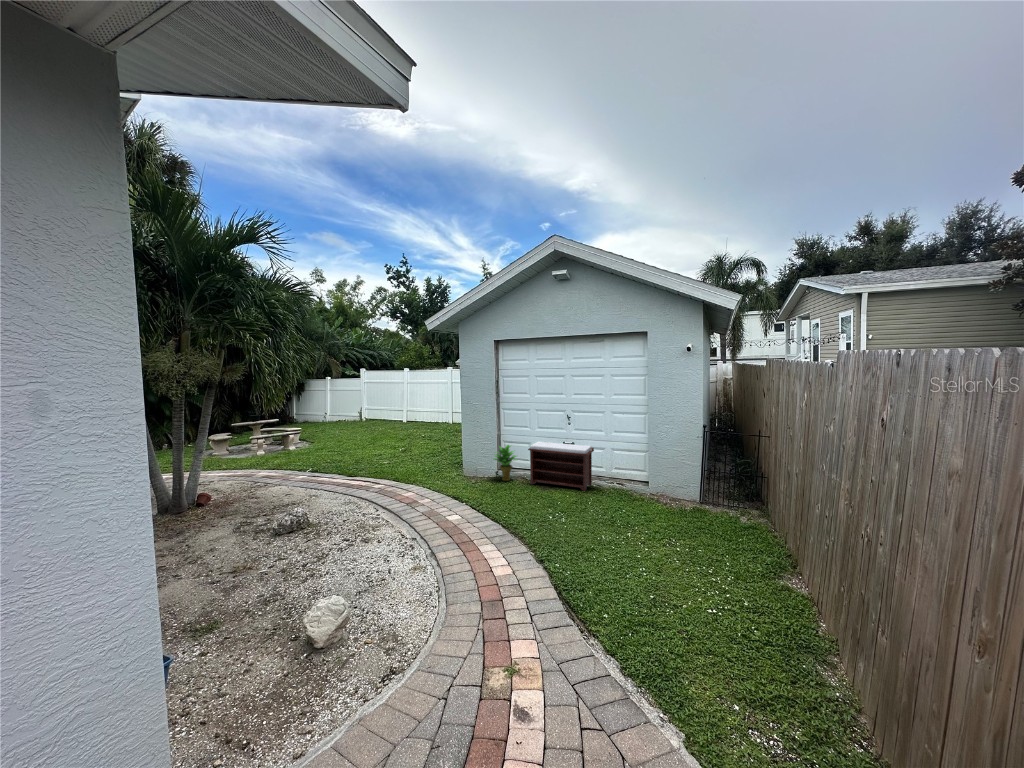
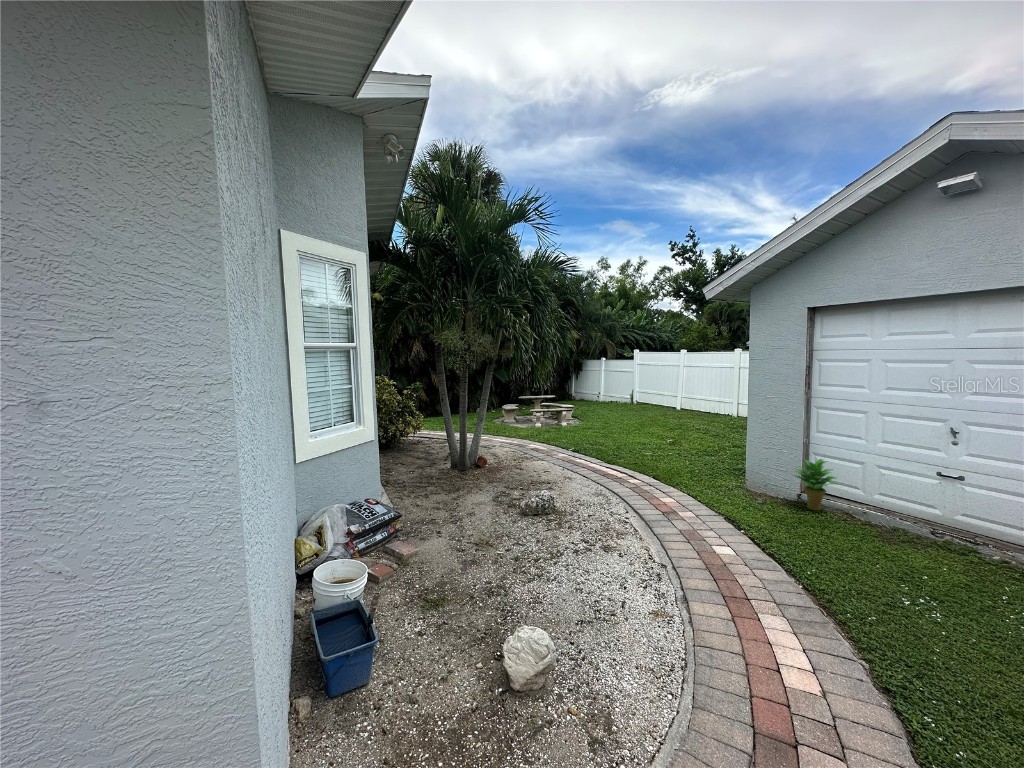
bench: present [528,442,594,491] -> none [860,463,1018,568]

